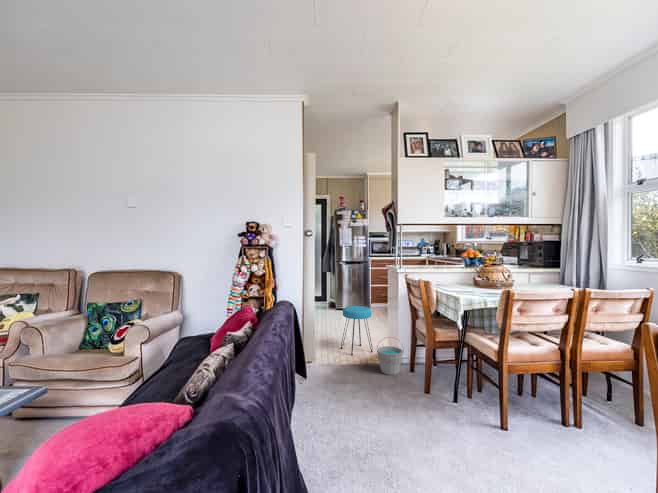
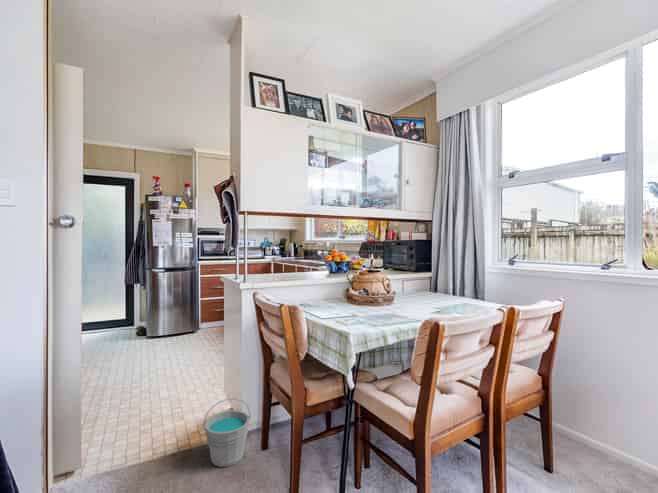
stool: present [341,306,373,355] -> none [141,343,199,432]

